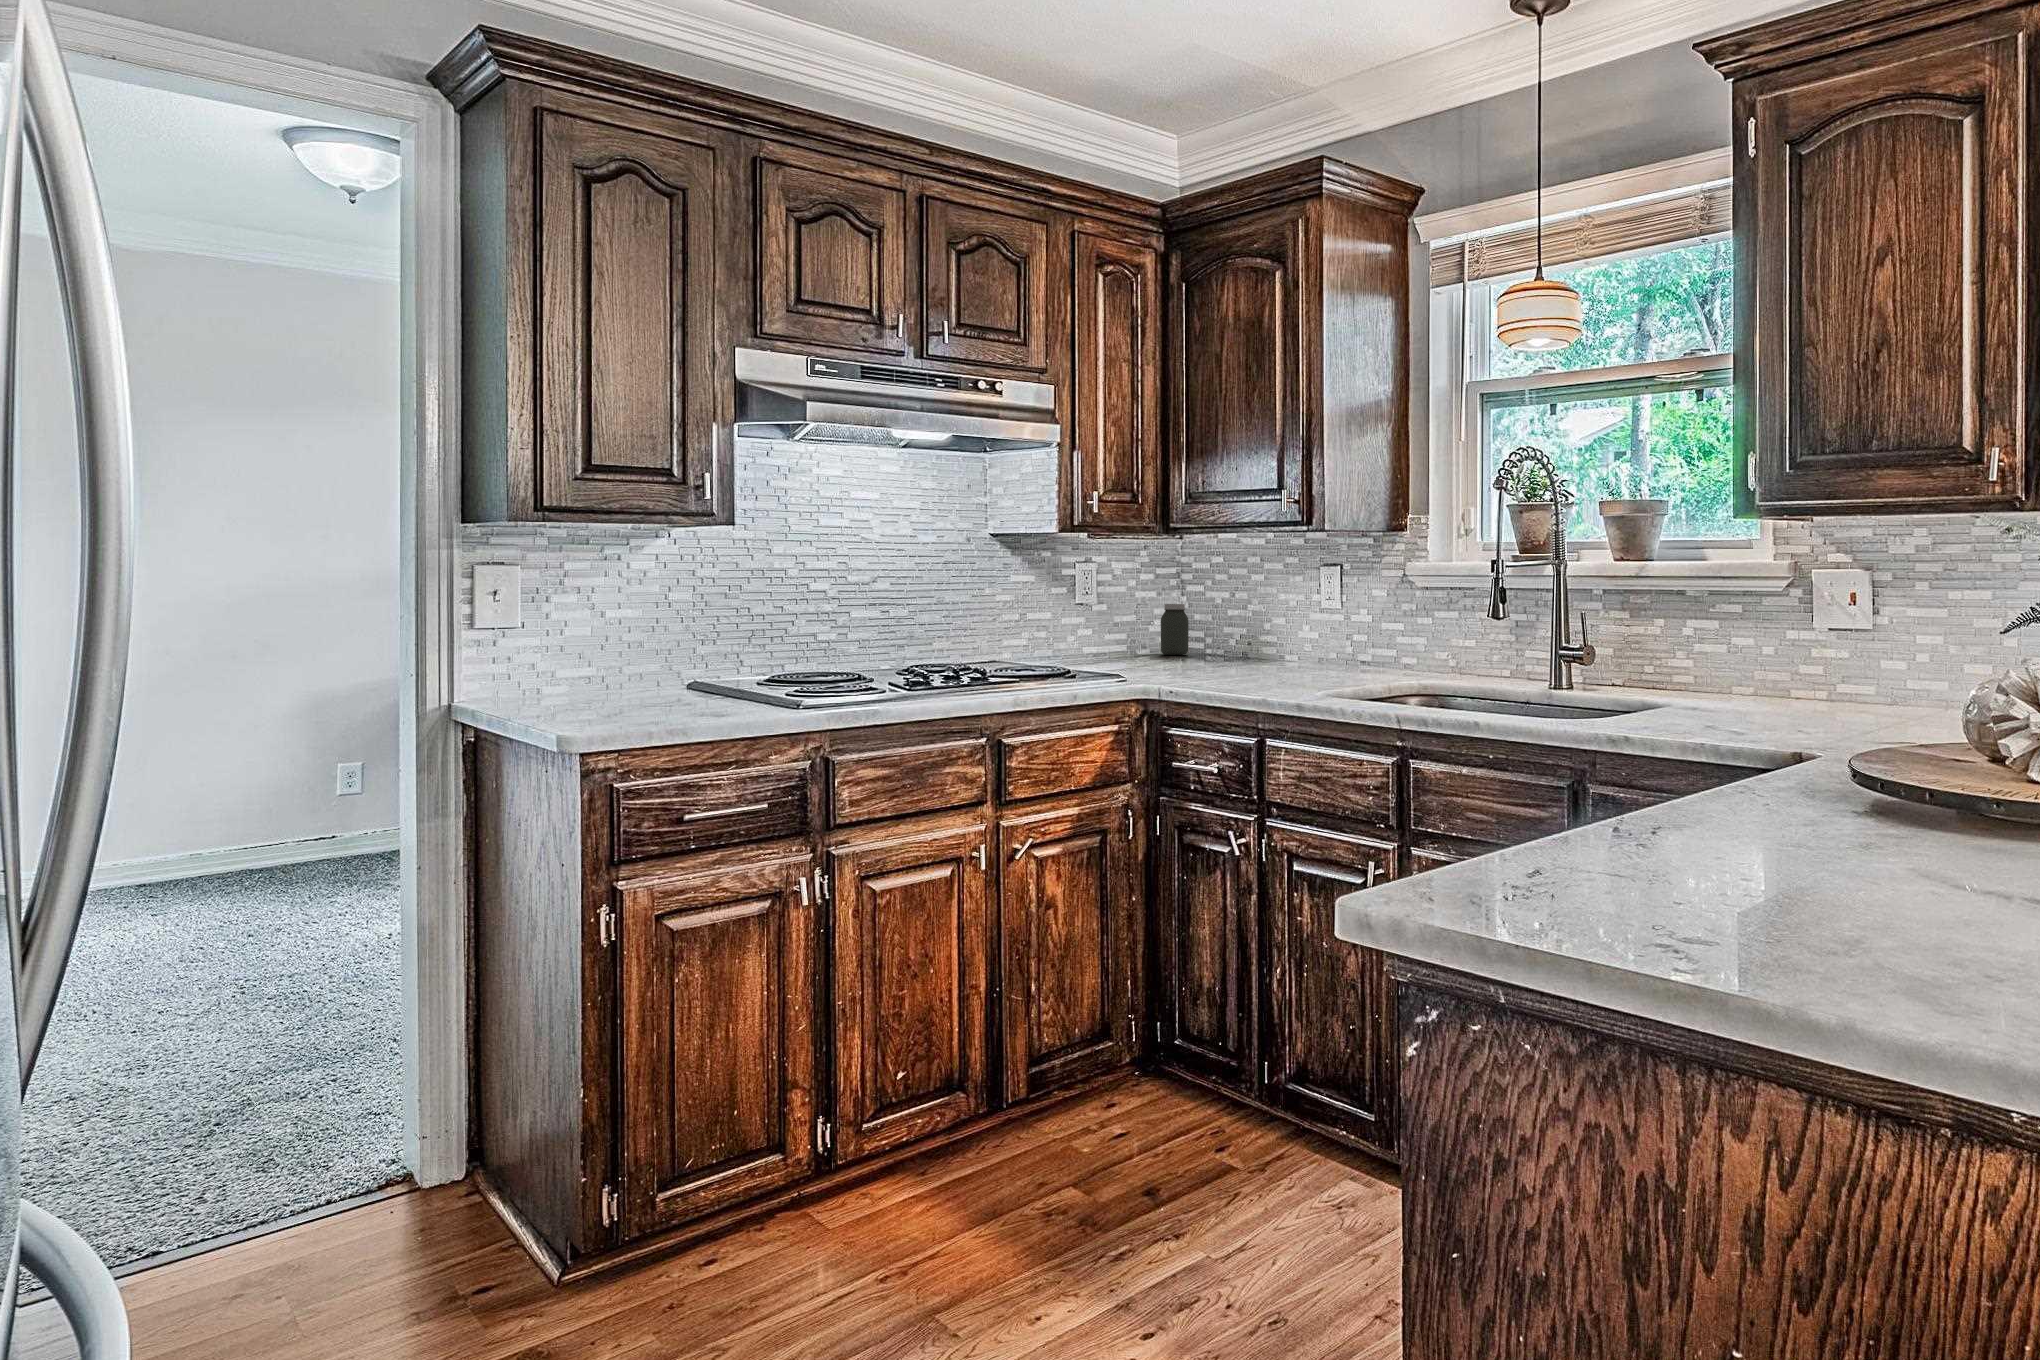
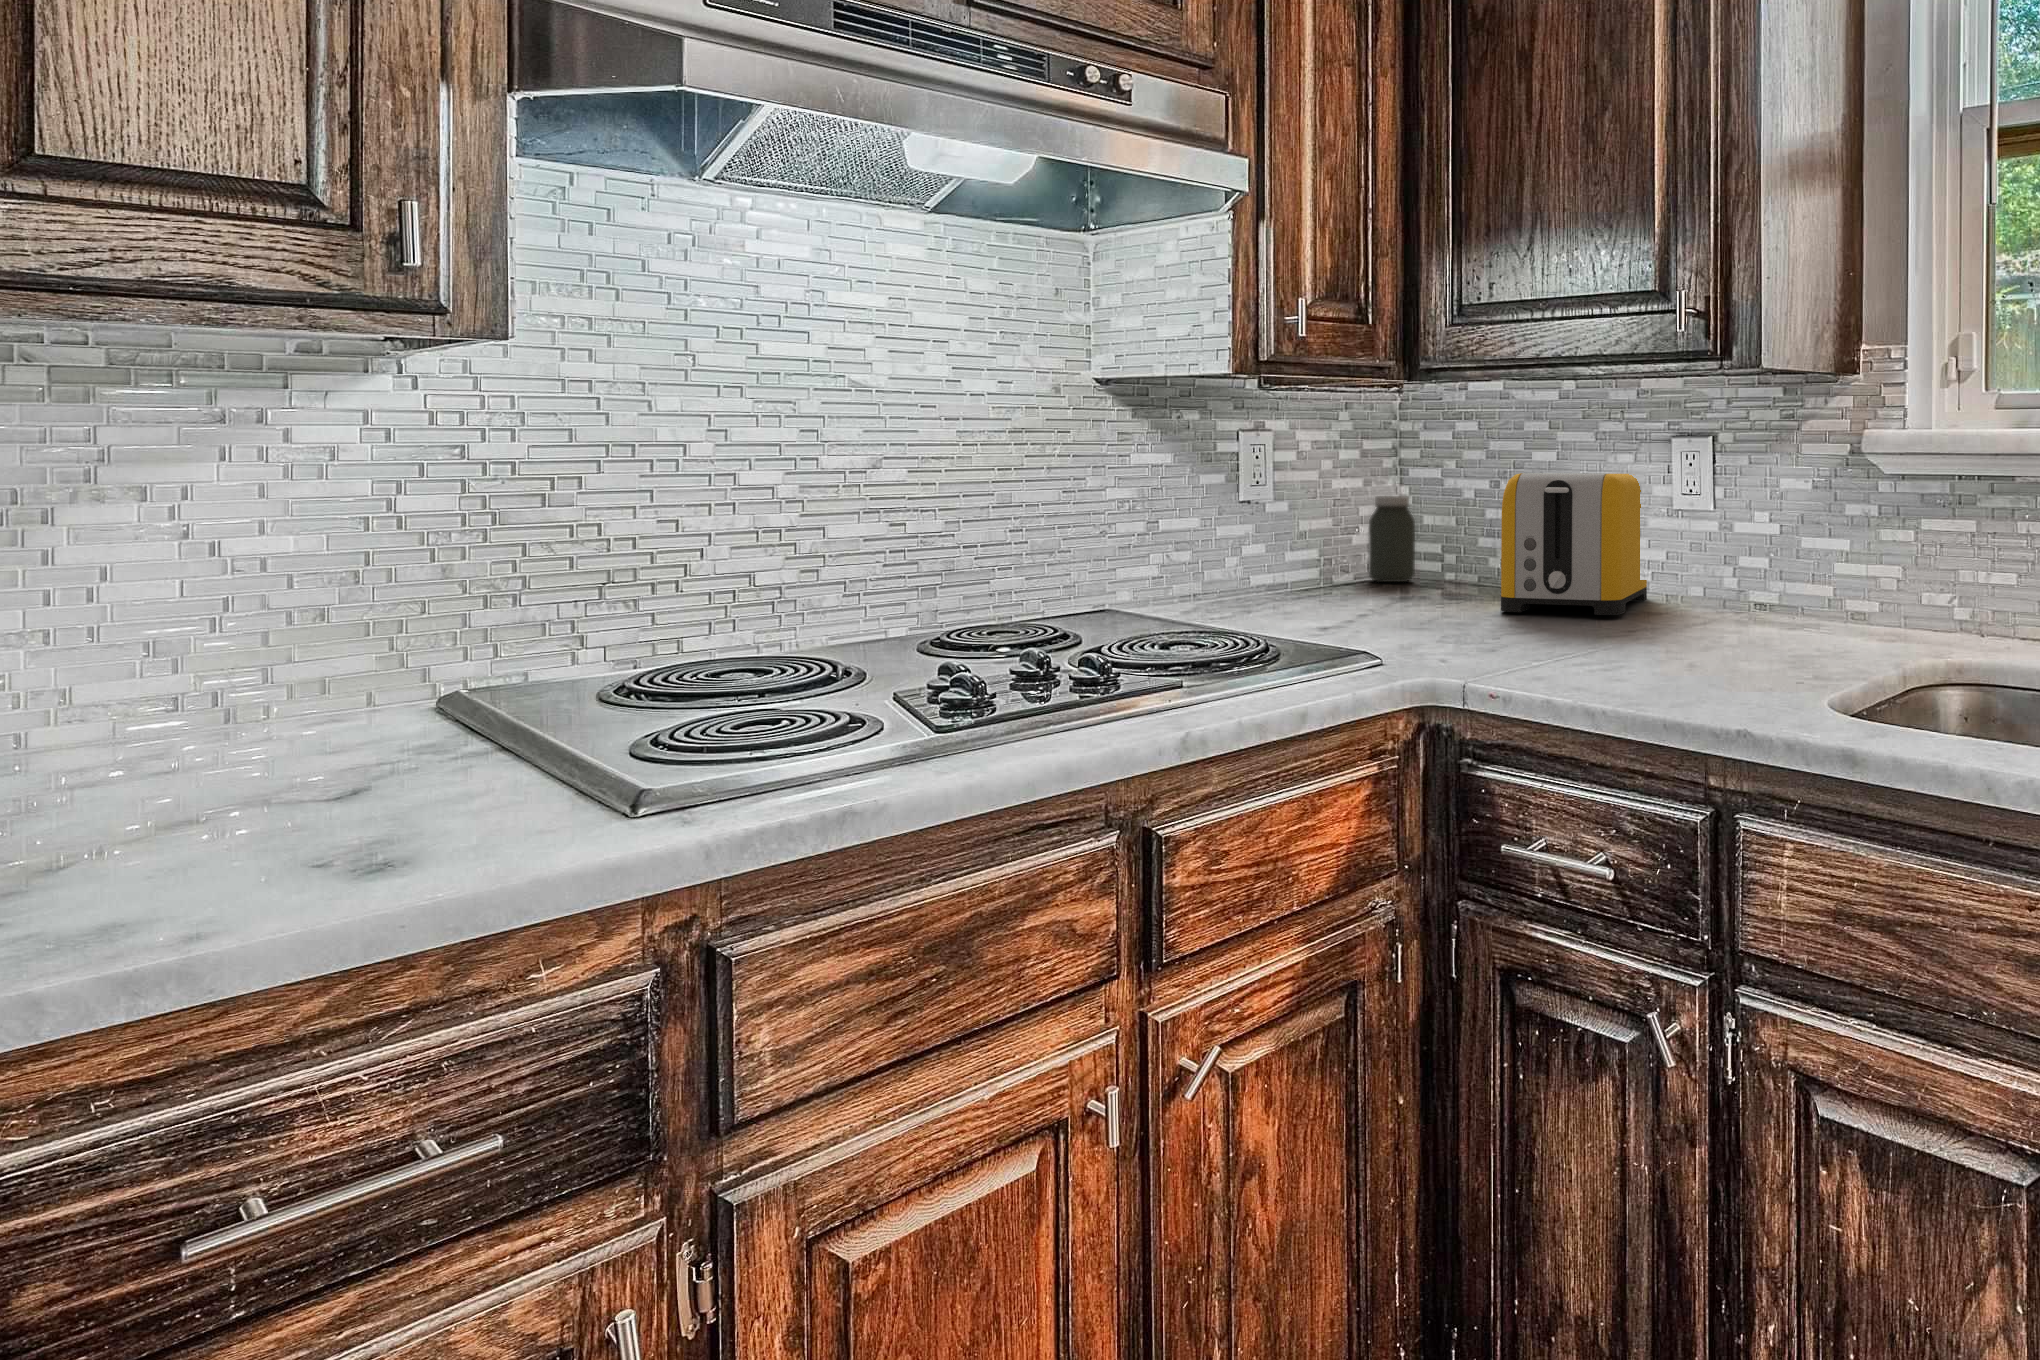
toaster: none [1217,589,1314,667] -> present [1501,473,1647,615]

